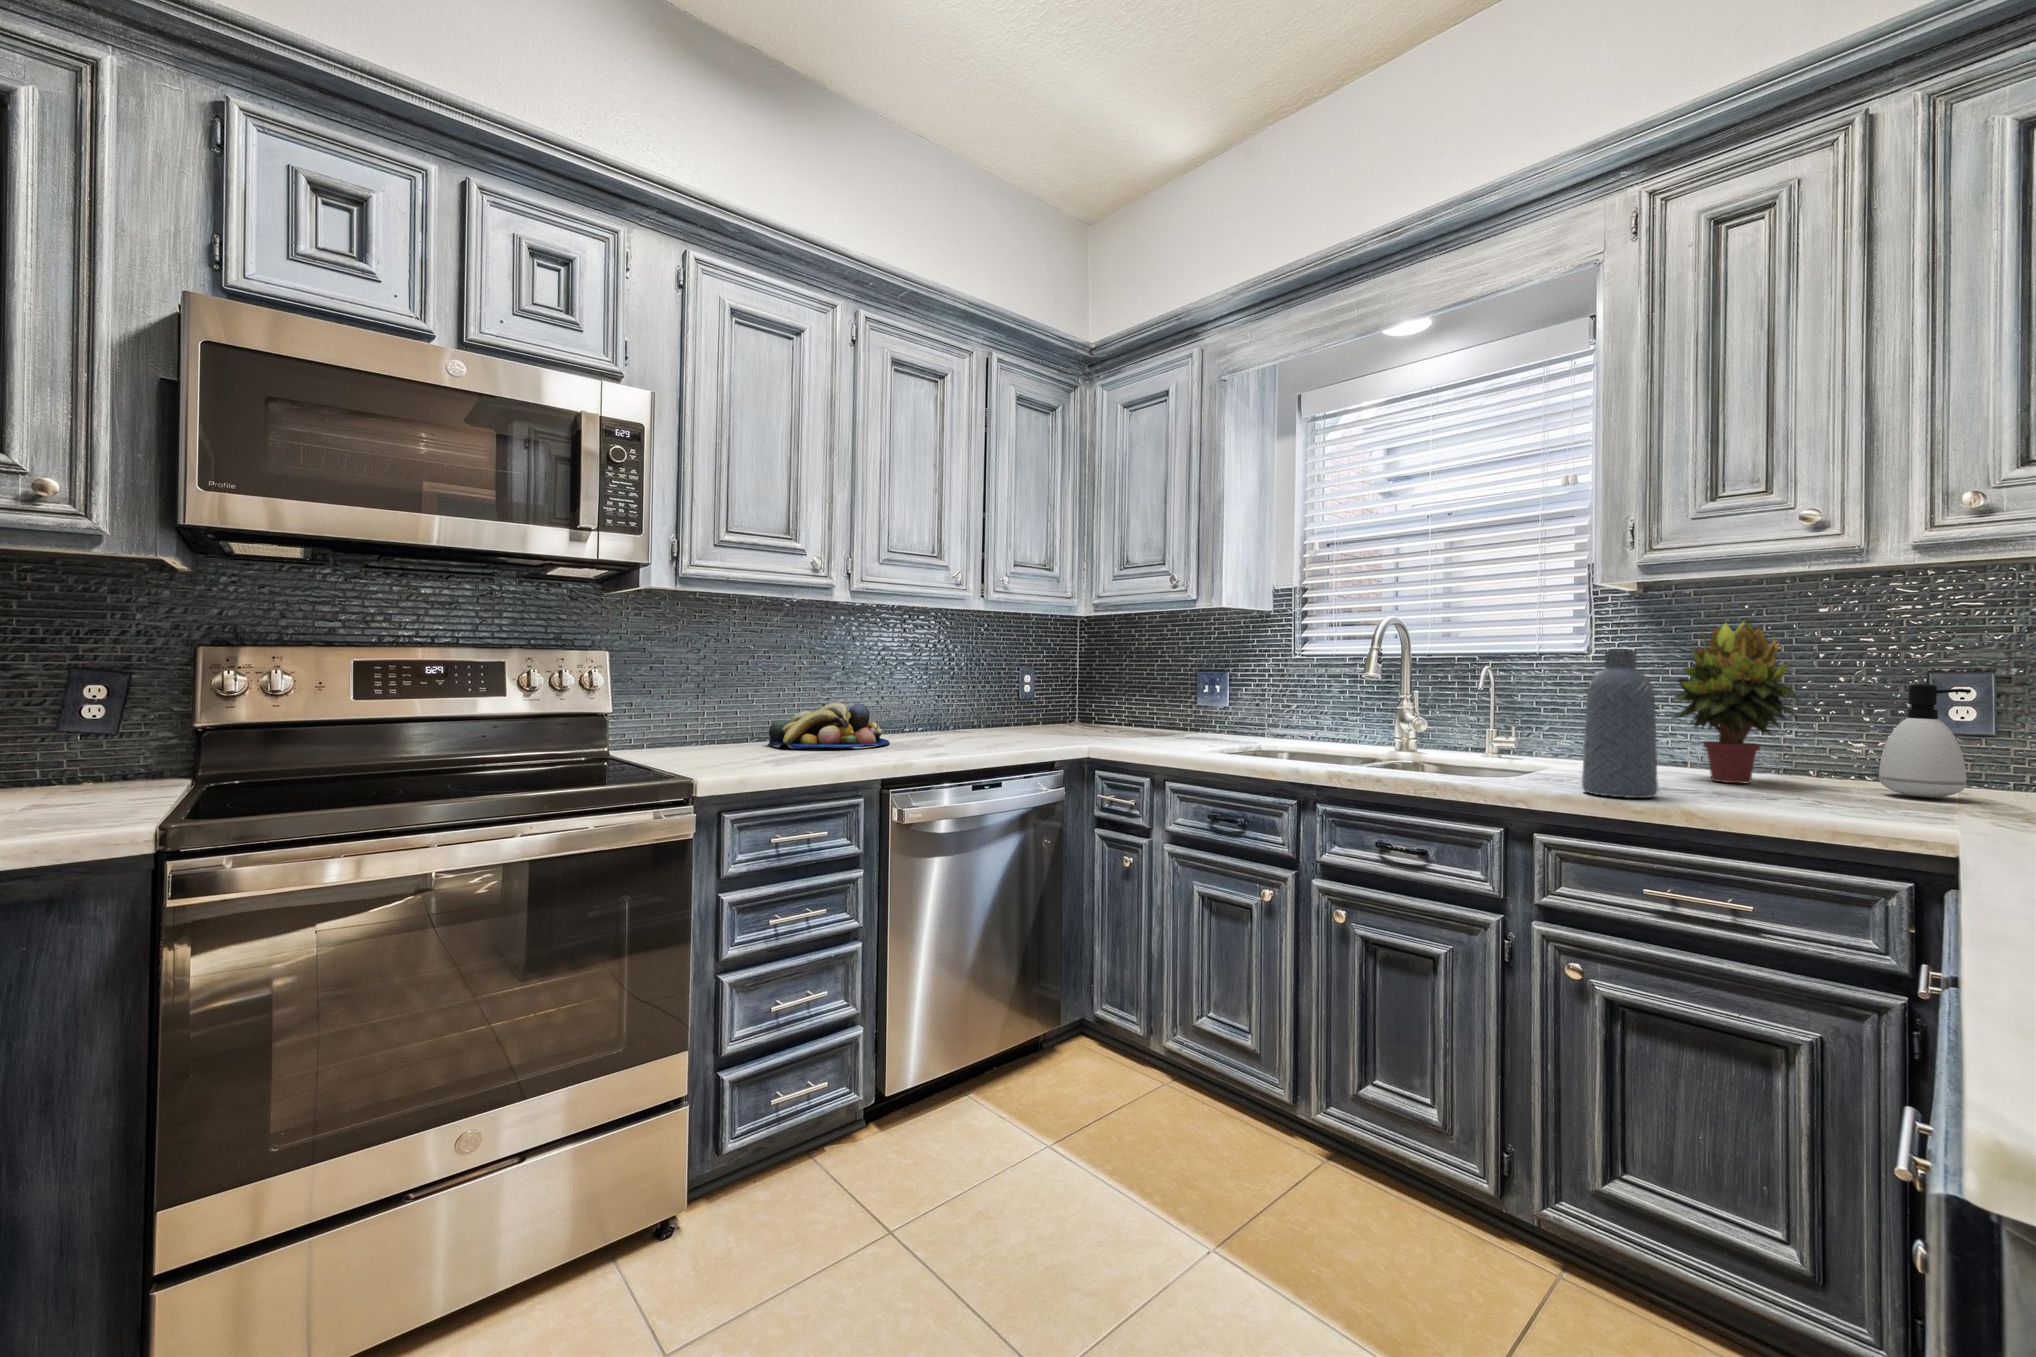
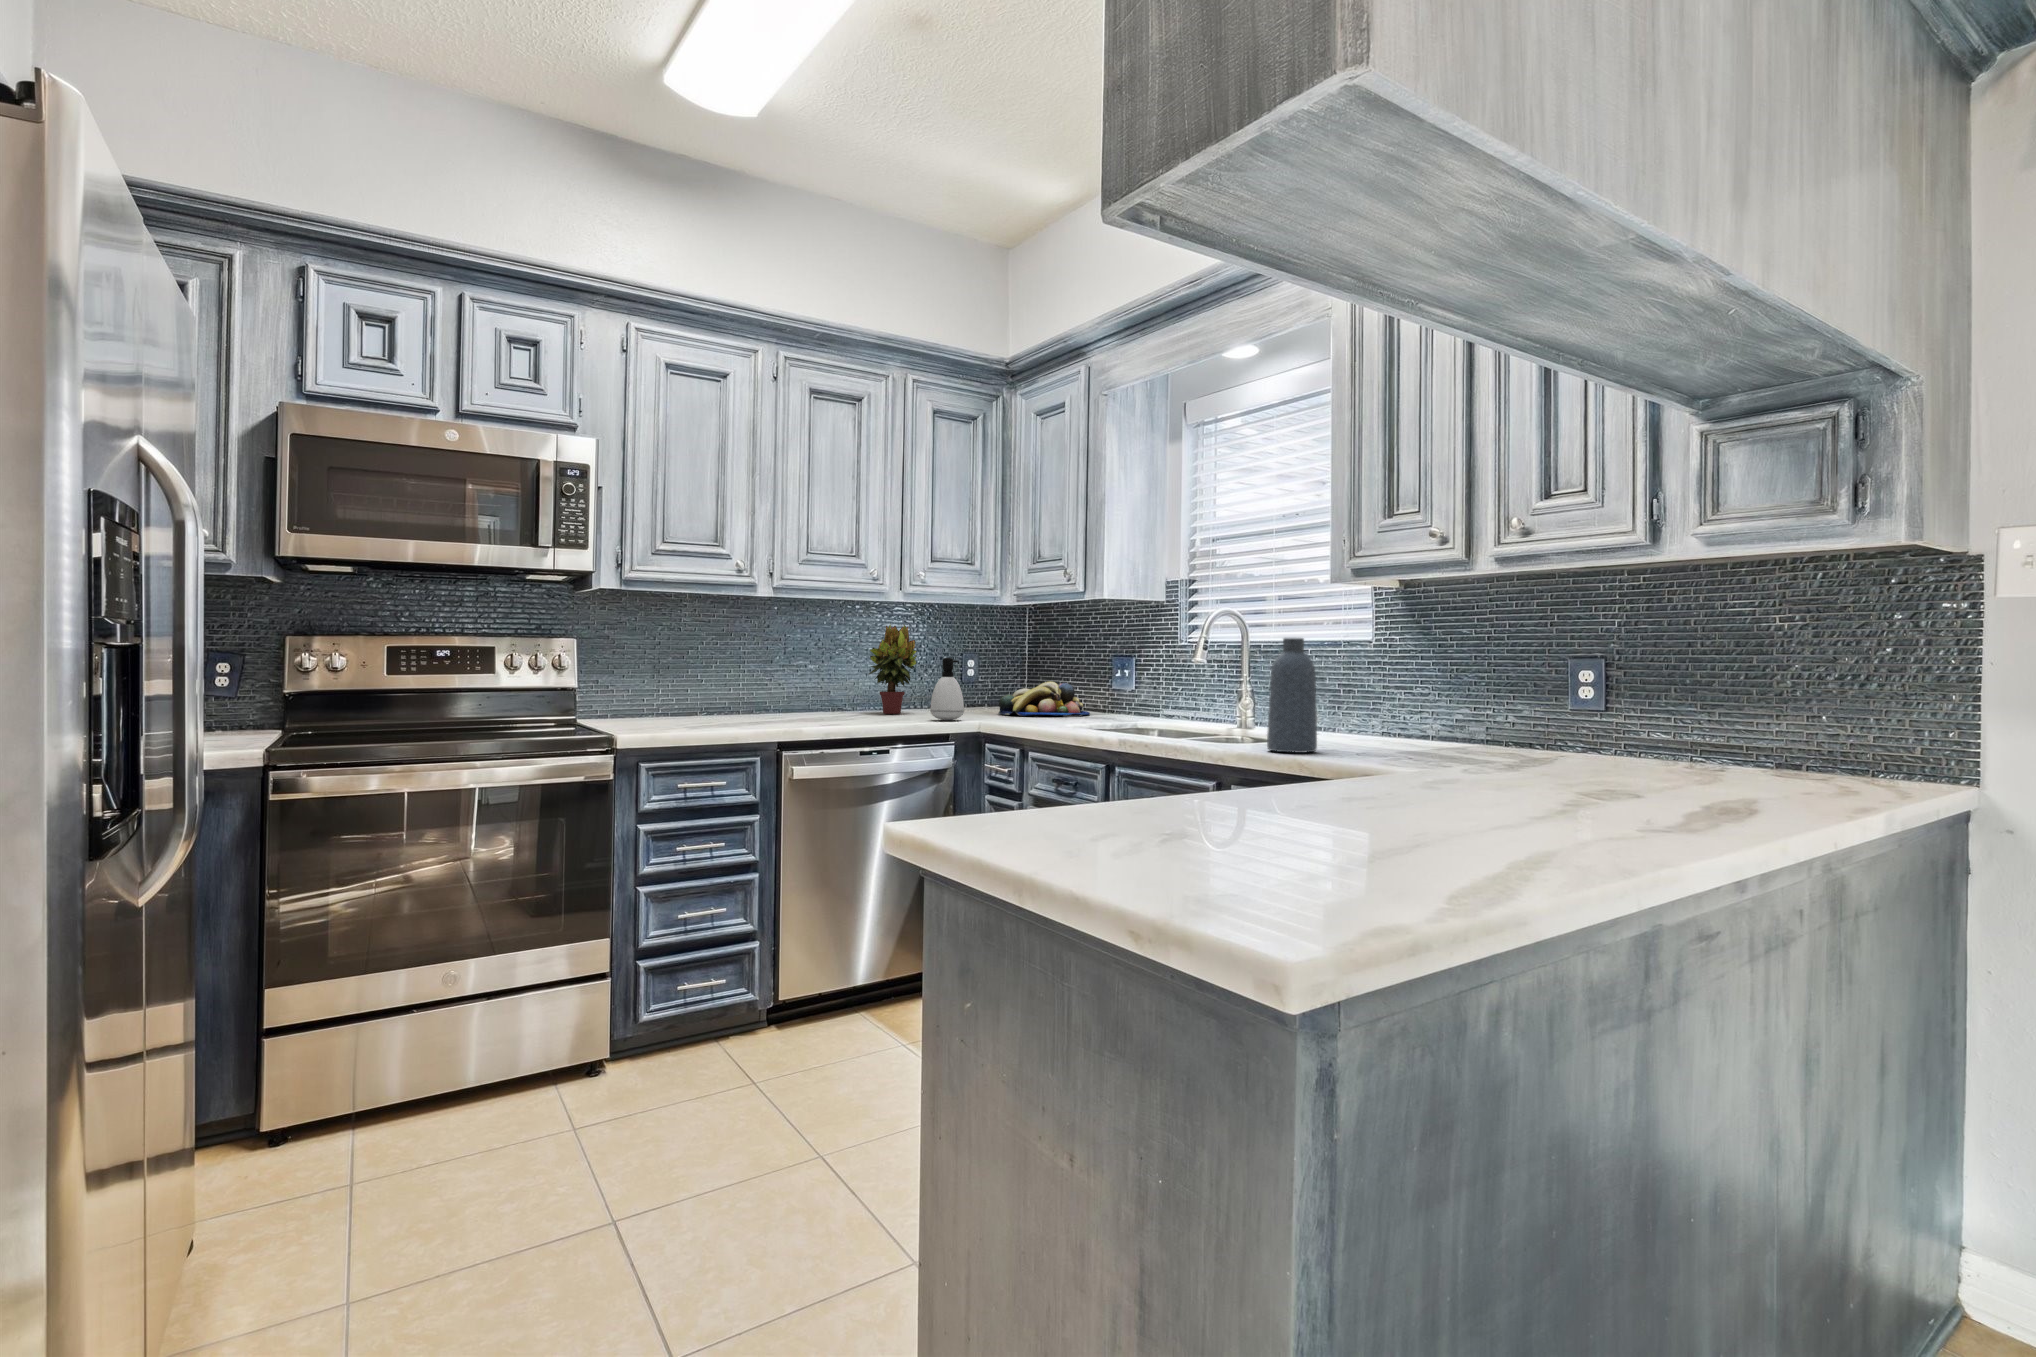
potted plant: present [1671,621,1799,784] -> present [869,624,917,714]
soap dispenser: present [1879,684,1971,797] -> present [930,658,964,720]
fruit bowl: present [768,702,890,749] -> present [998,681,1090,716]

